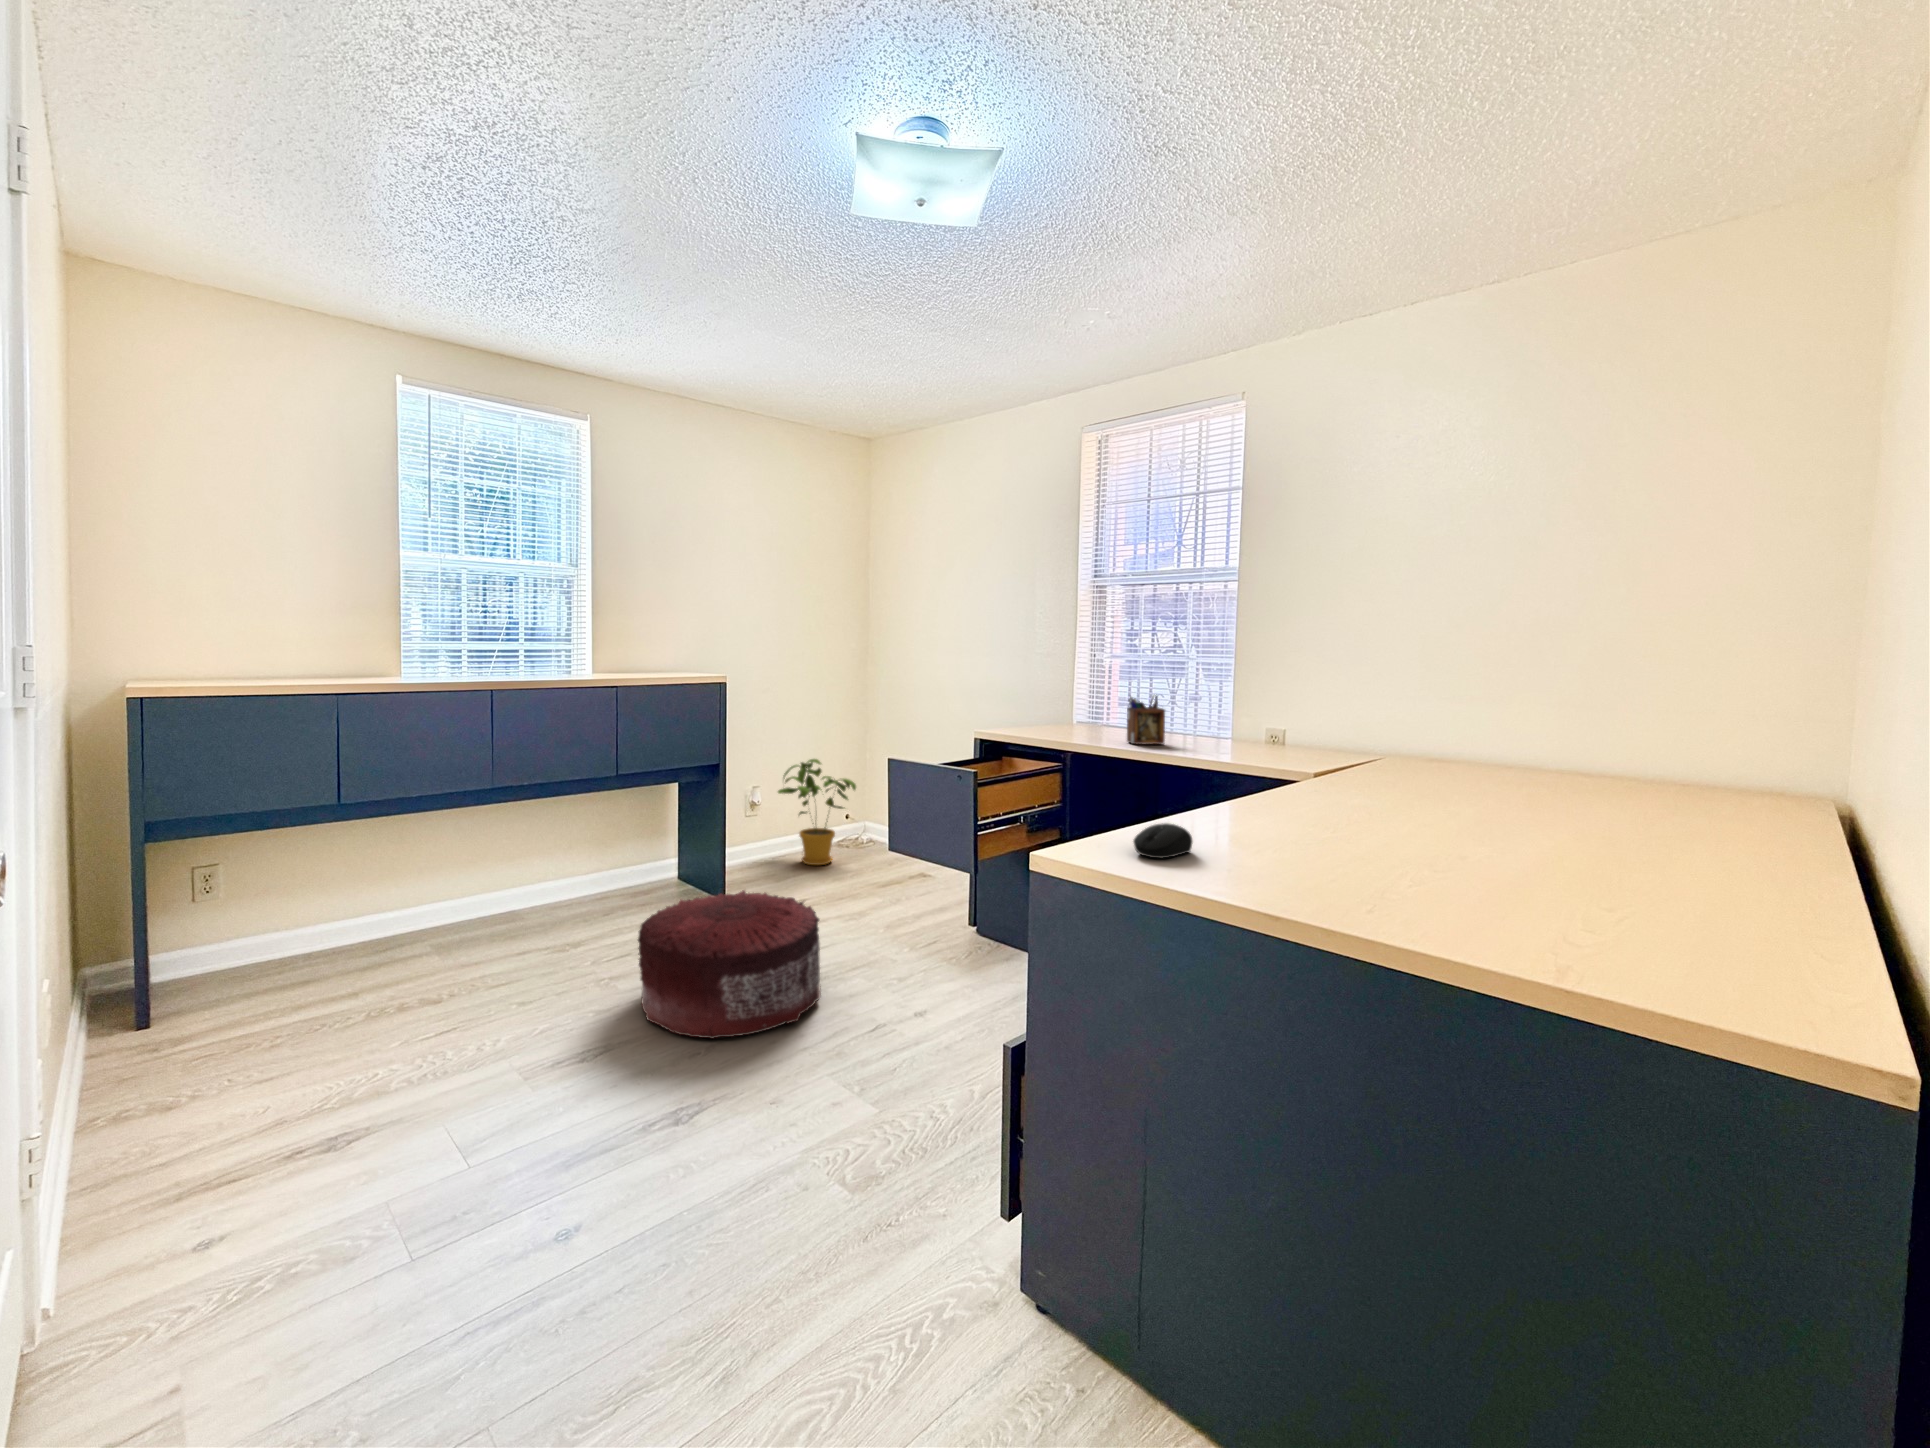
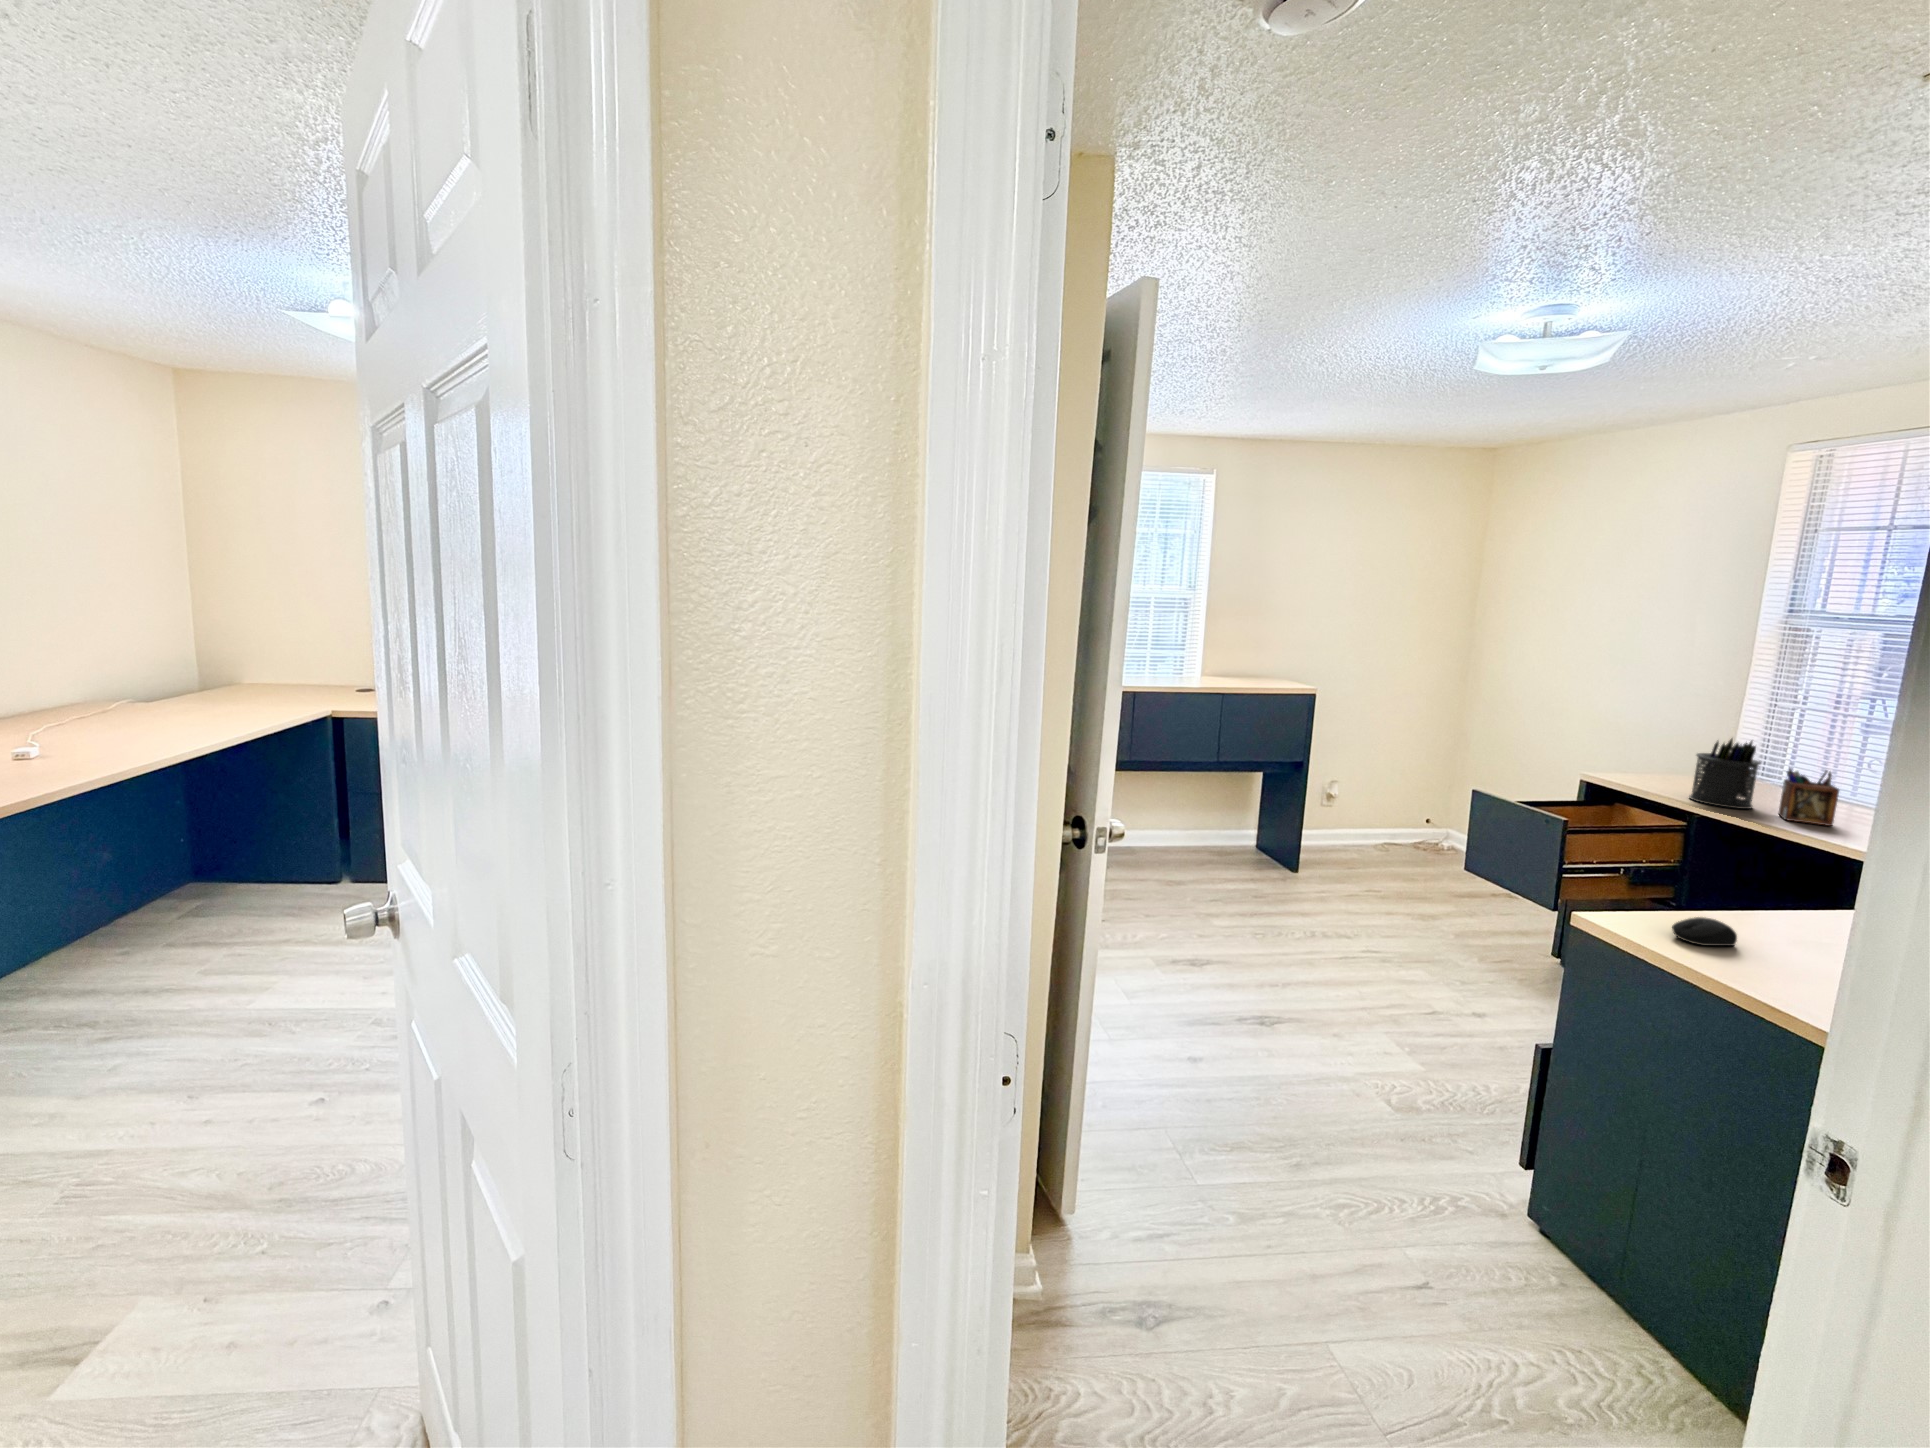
pen holder: none [1062,673,1109,741] -> present [1689,739,1761,809]
house plant: present [778,759,856,865] -> none [1354,766,1439,863]
pouf: present [638,890,821,1039] -> none [1232,870,1388,988]

